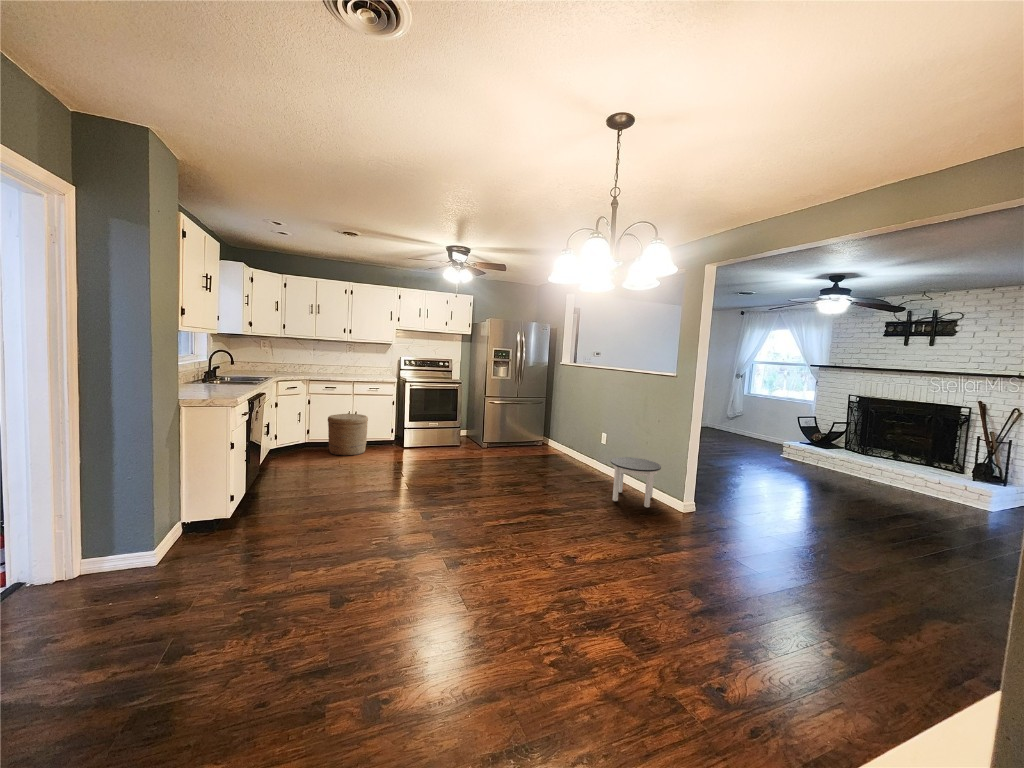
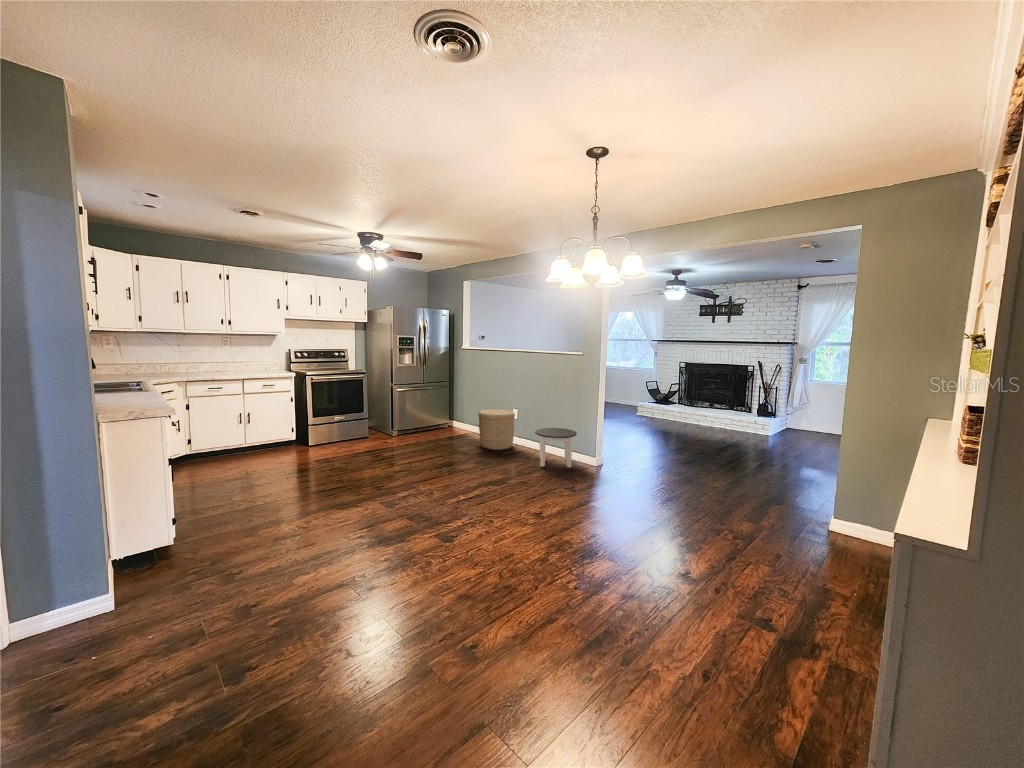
woven basket: present [328,414,368,456] -> present [478,409,515,450]

